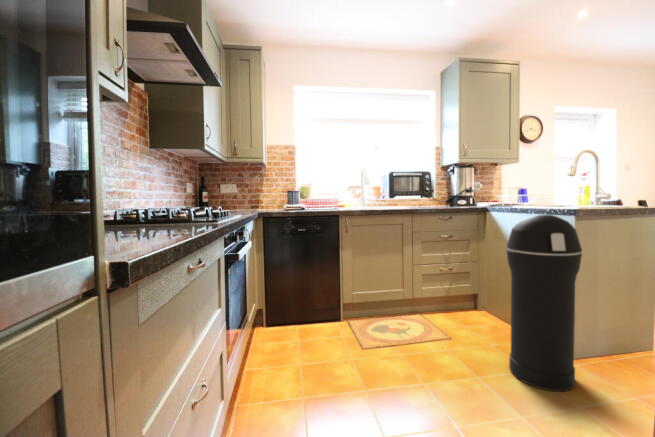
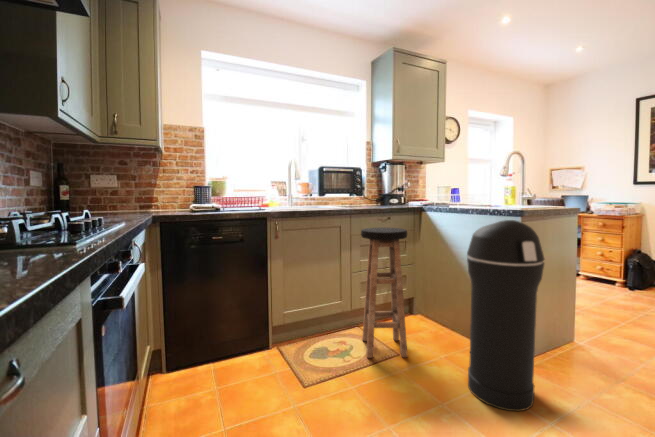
bar stool: none [417,225,460,340] -> present [361,227,408,358]

